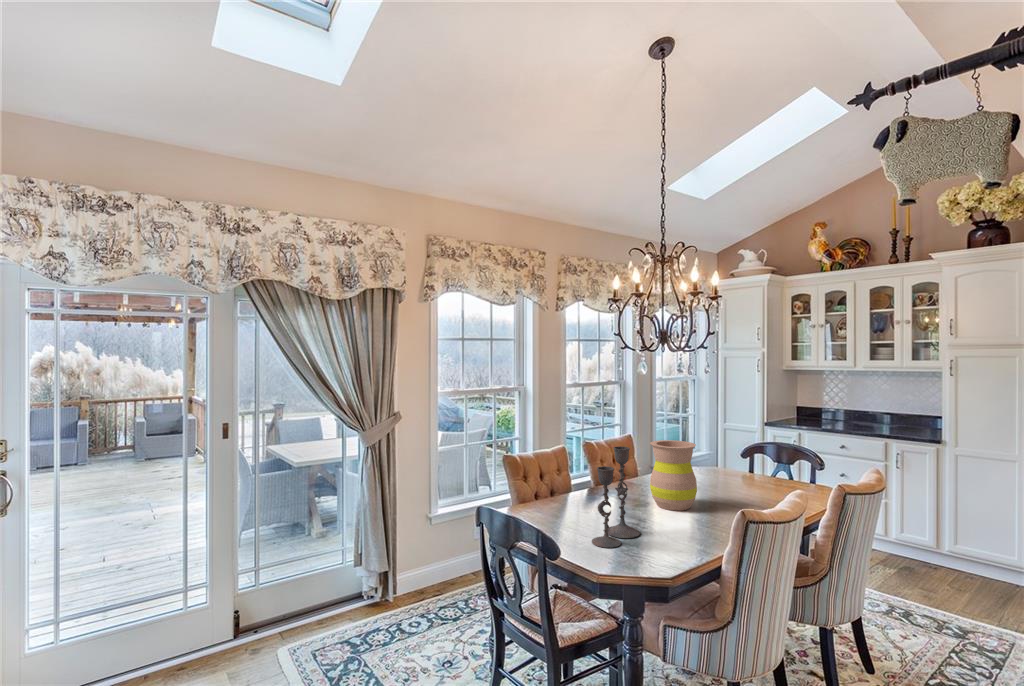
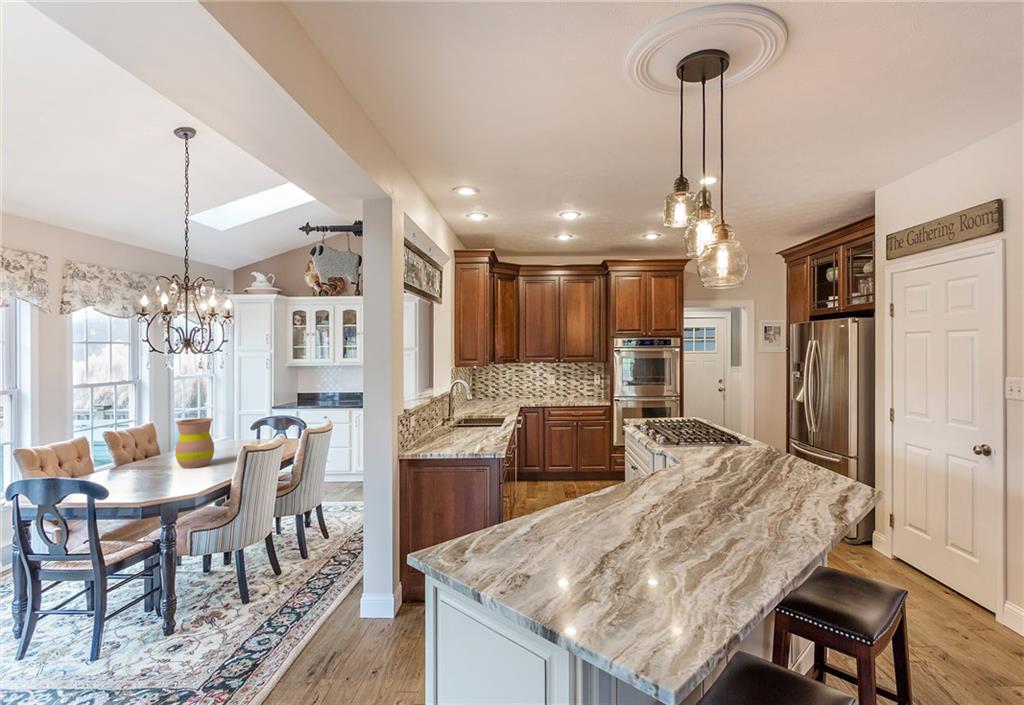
candlestick: present [592,446,640,548] -> none [127,423,169,496]

